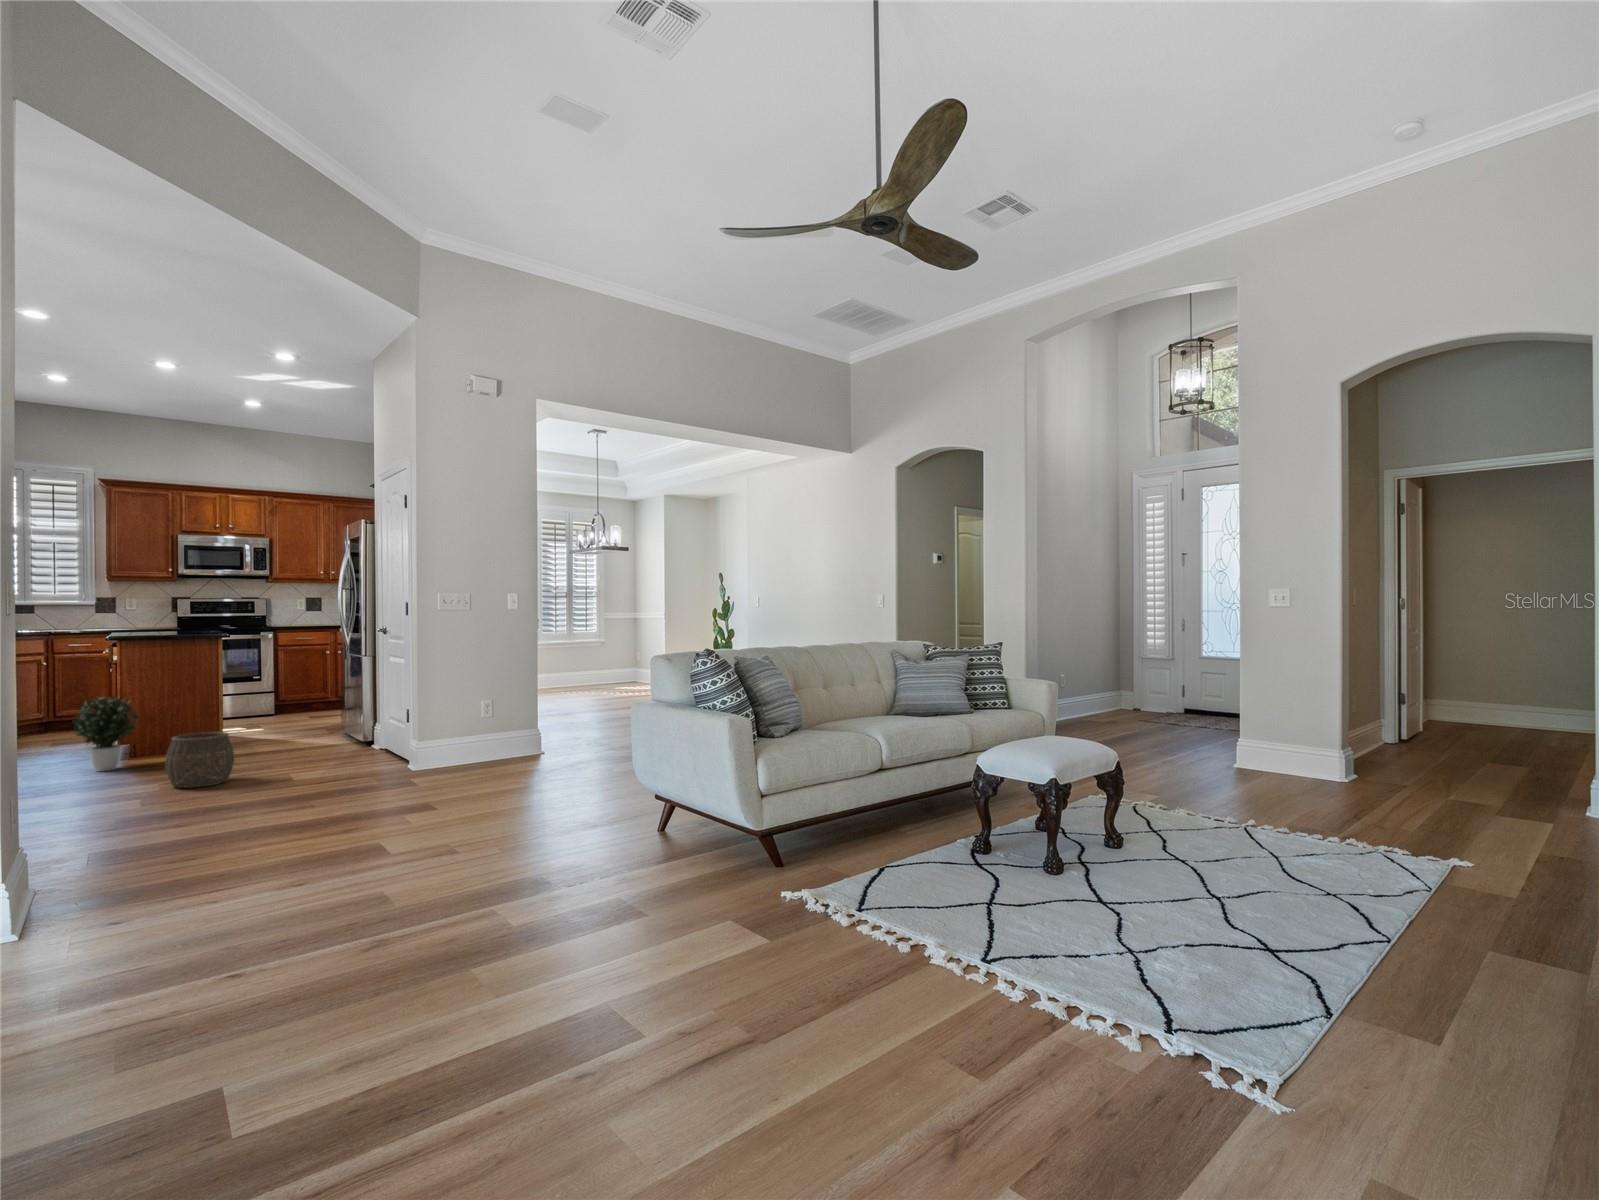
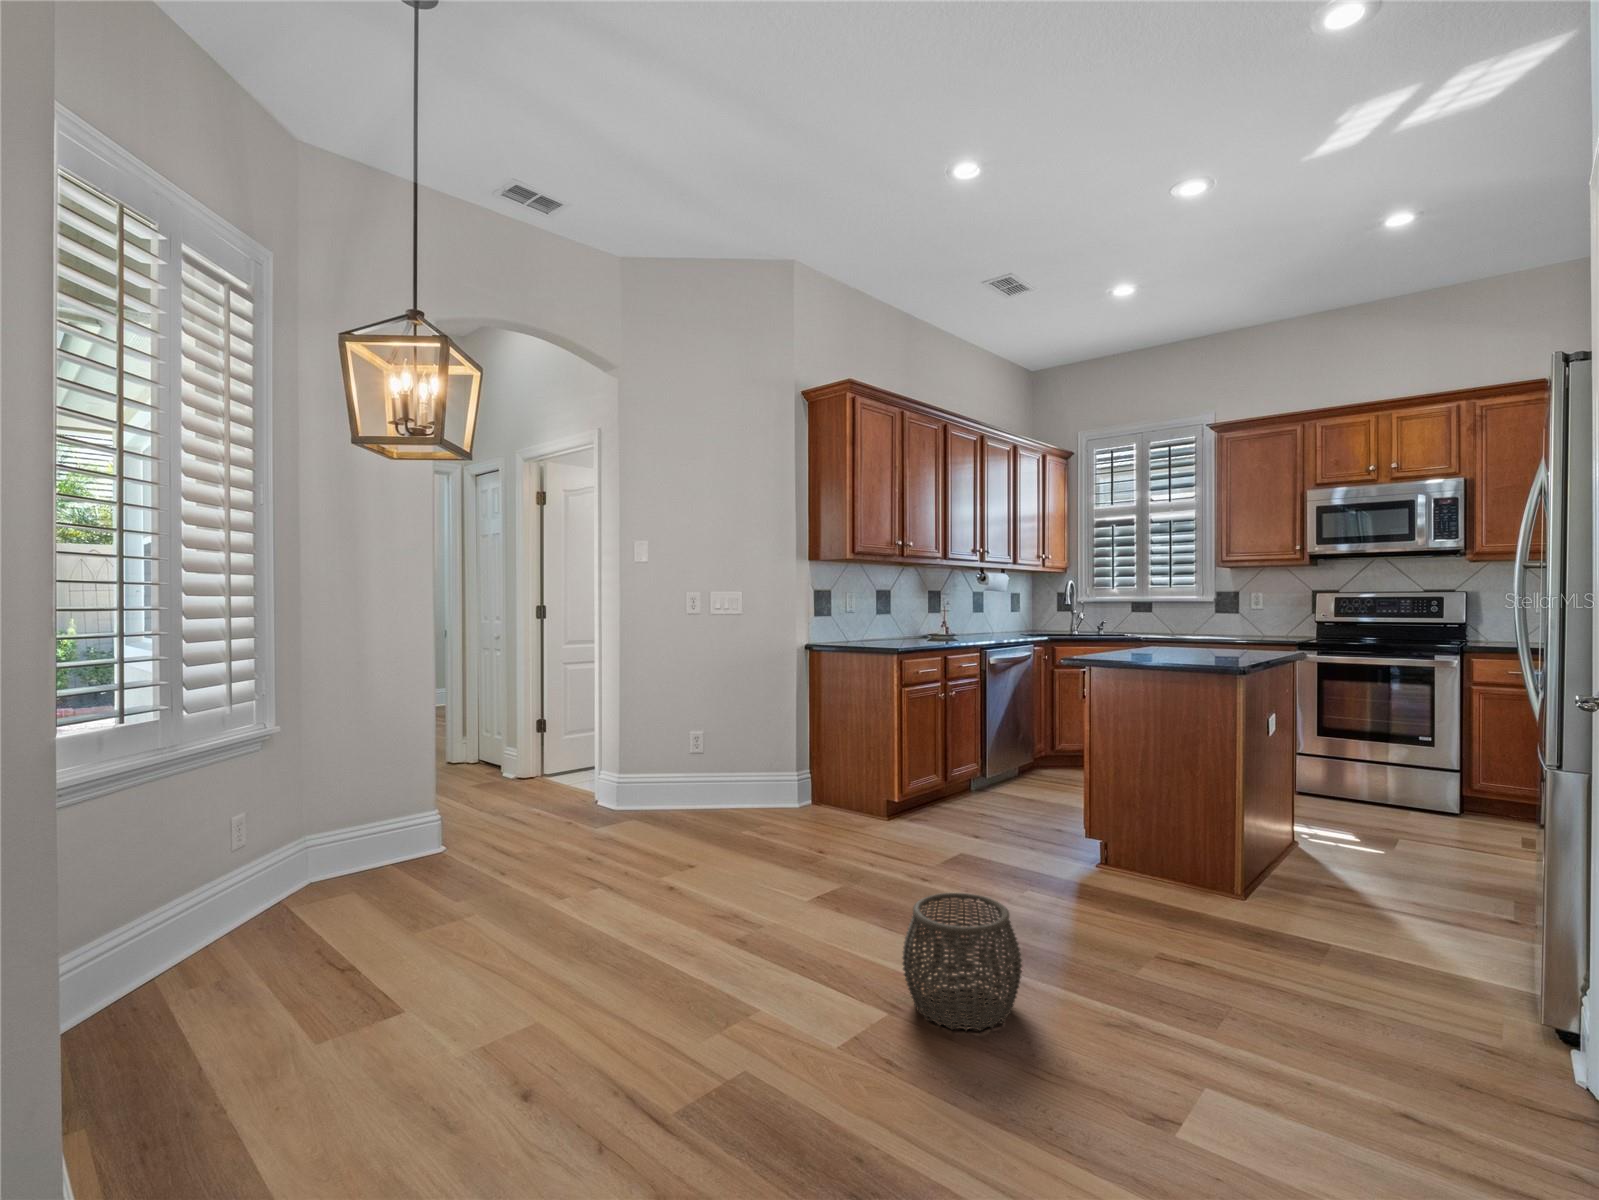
potted plant: present [73,696,140,772] -> none [956,765,1045,888]

